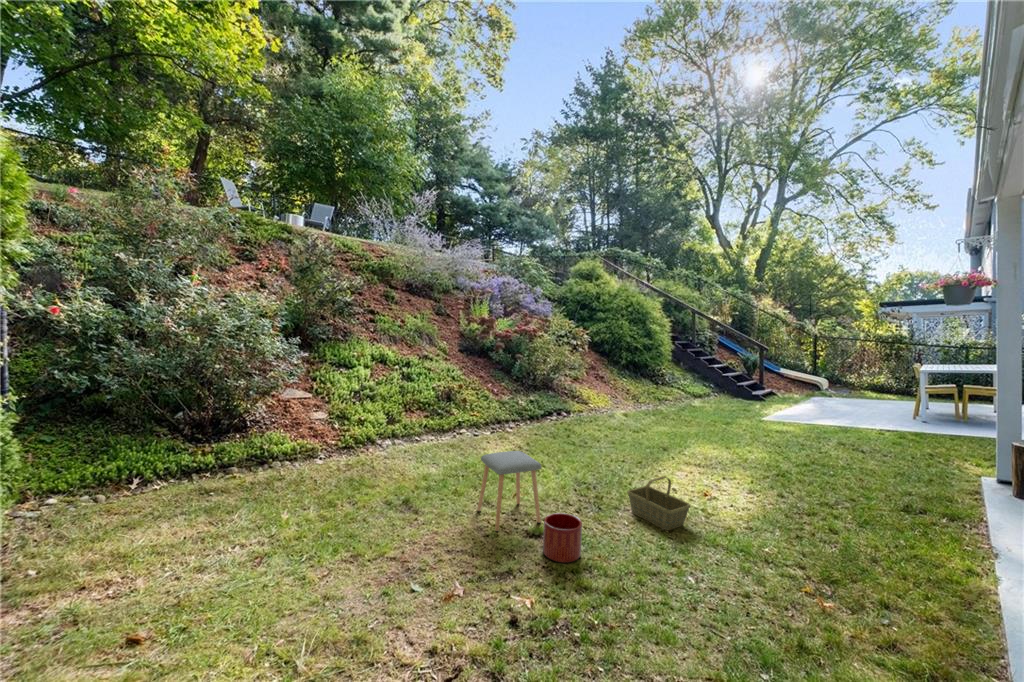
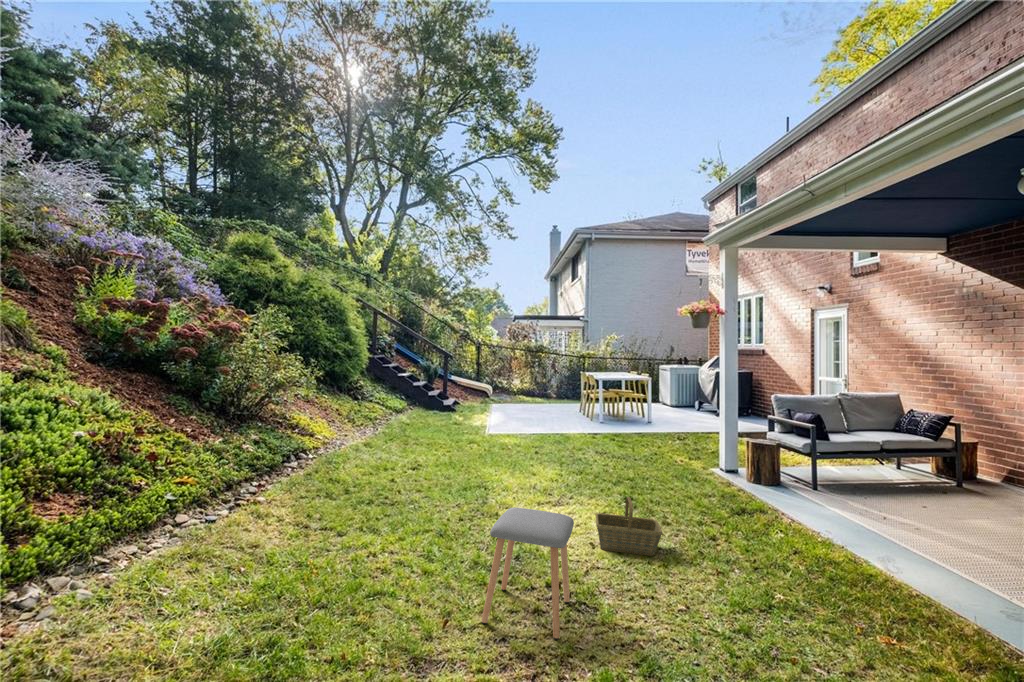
planter: present [543,513,582,563] -> none [627,571,682,639]

